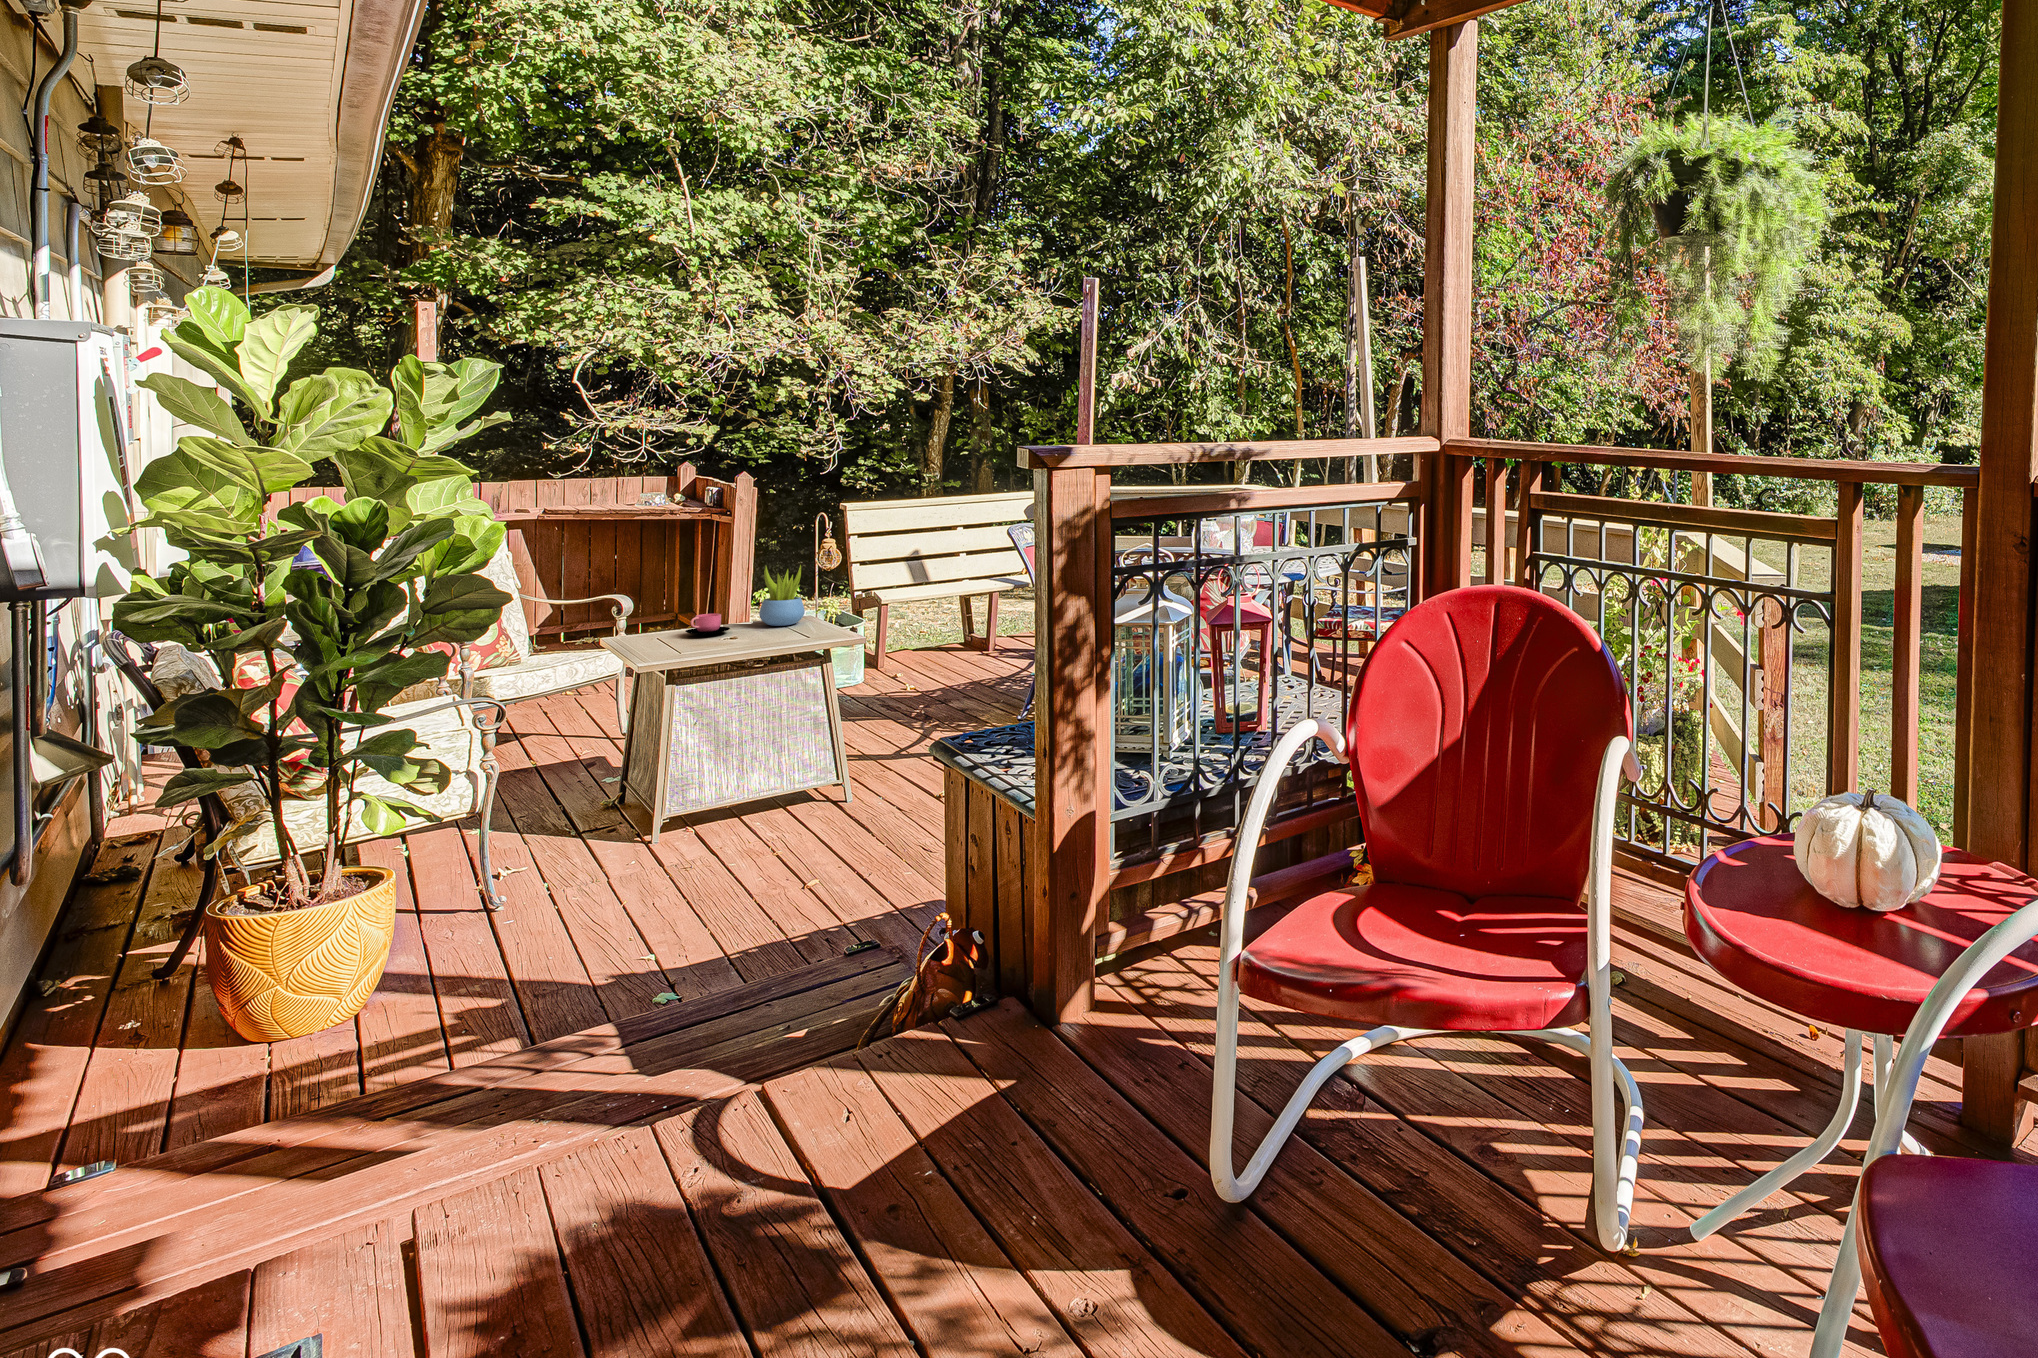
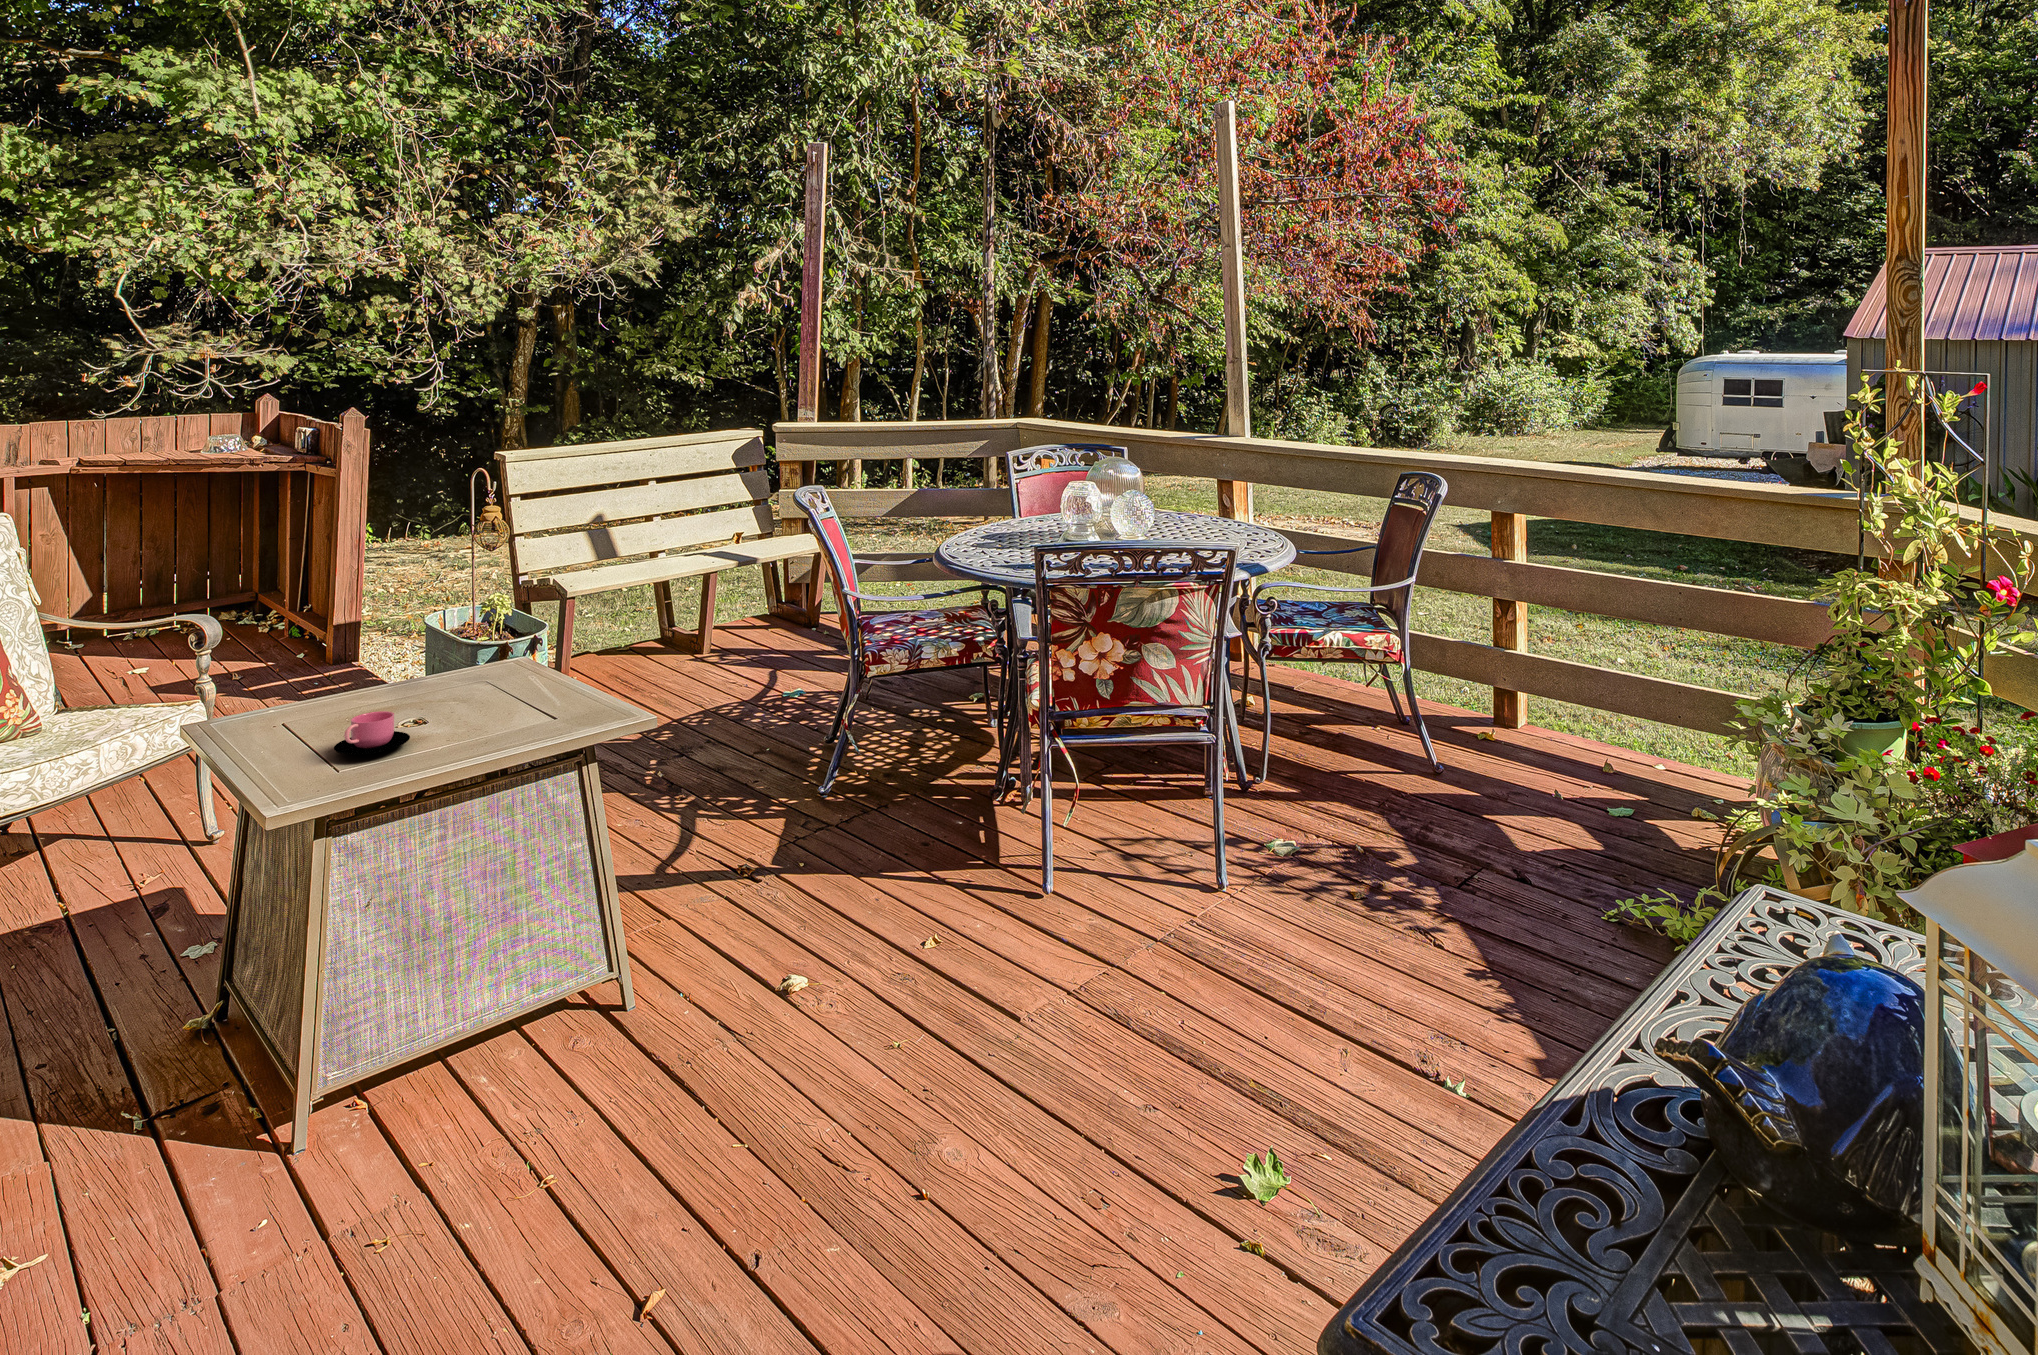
succulent plant: present [759,566,805,626] -> none [454,617,527,722]

